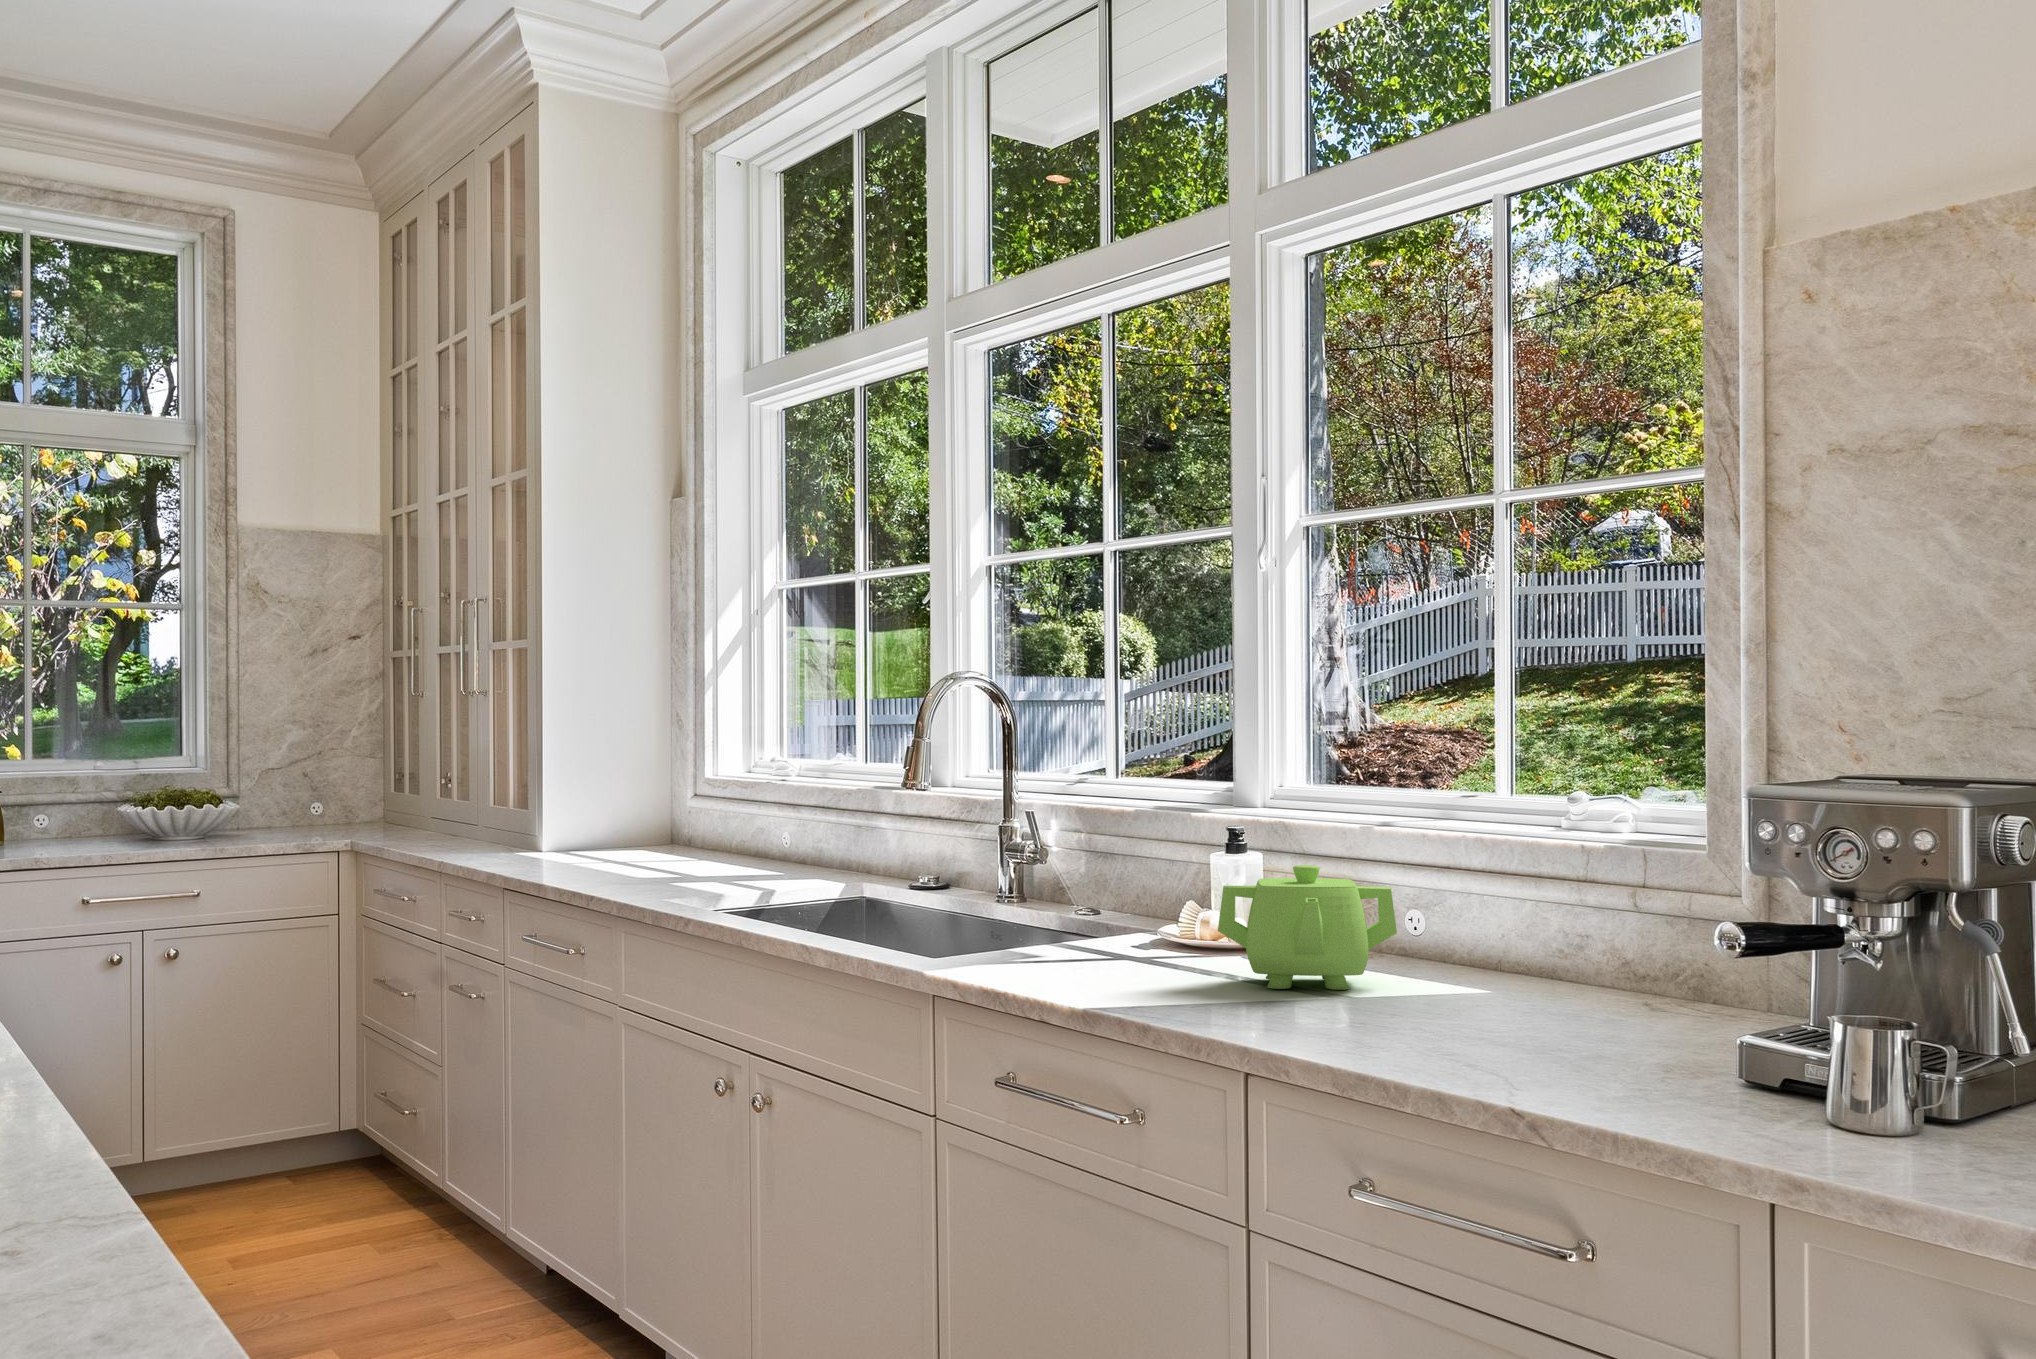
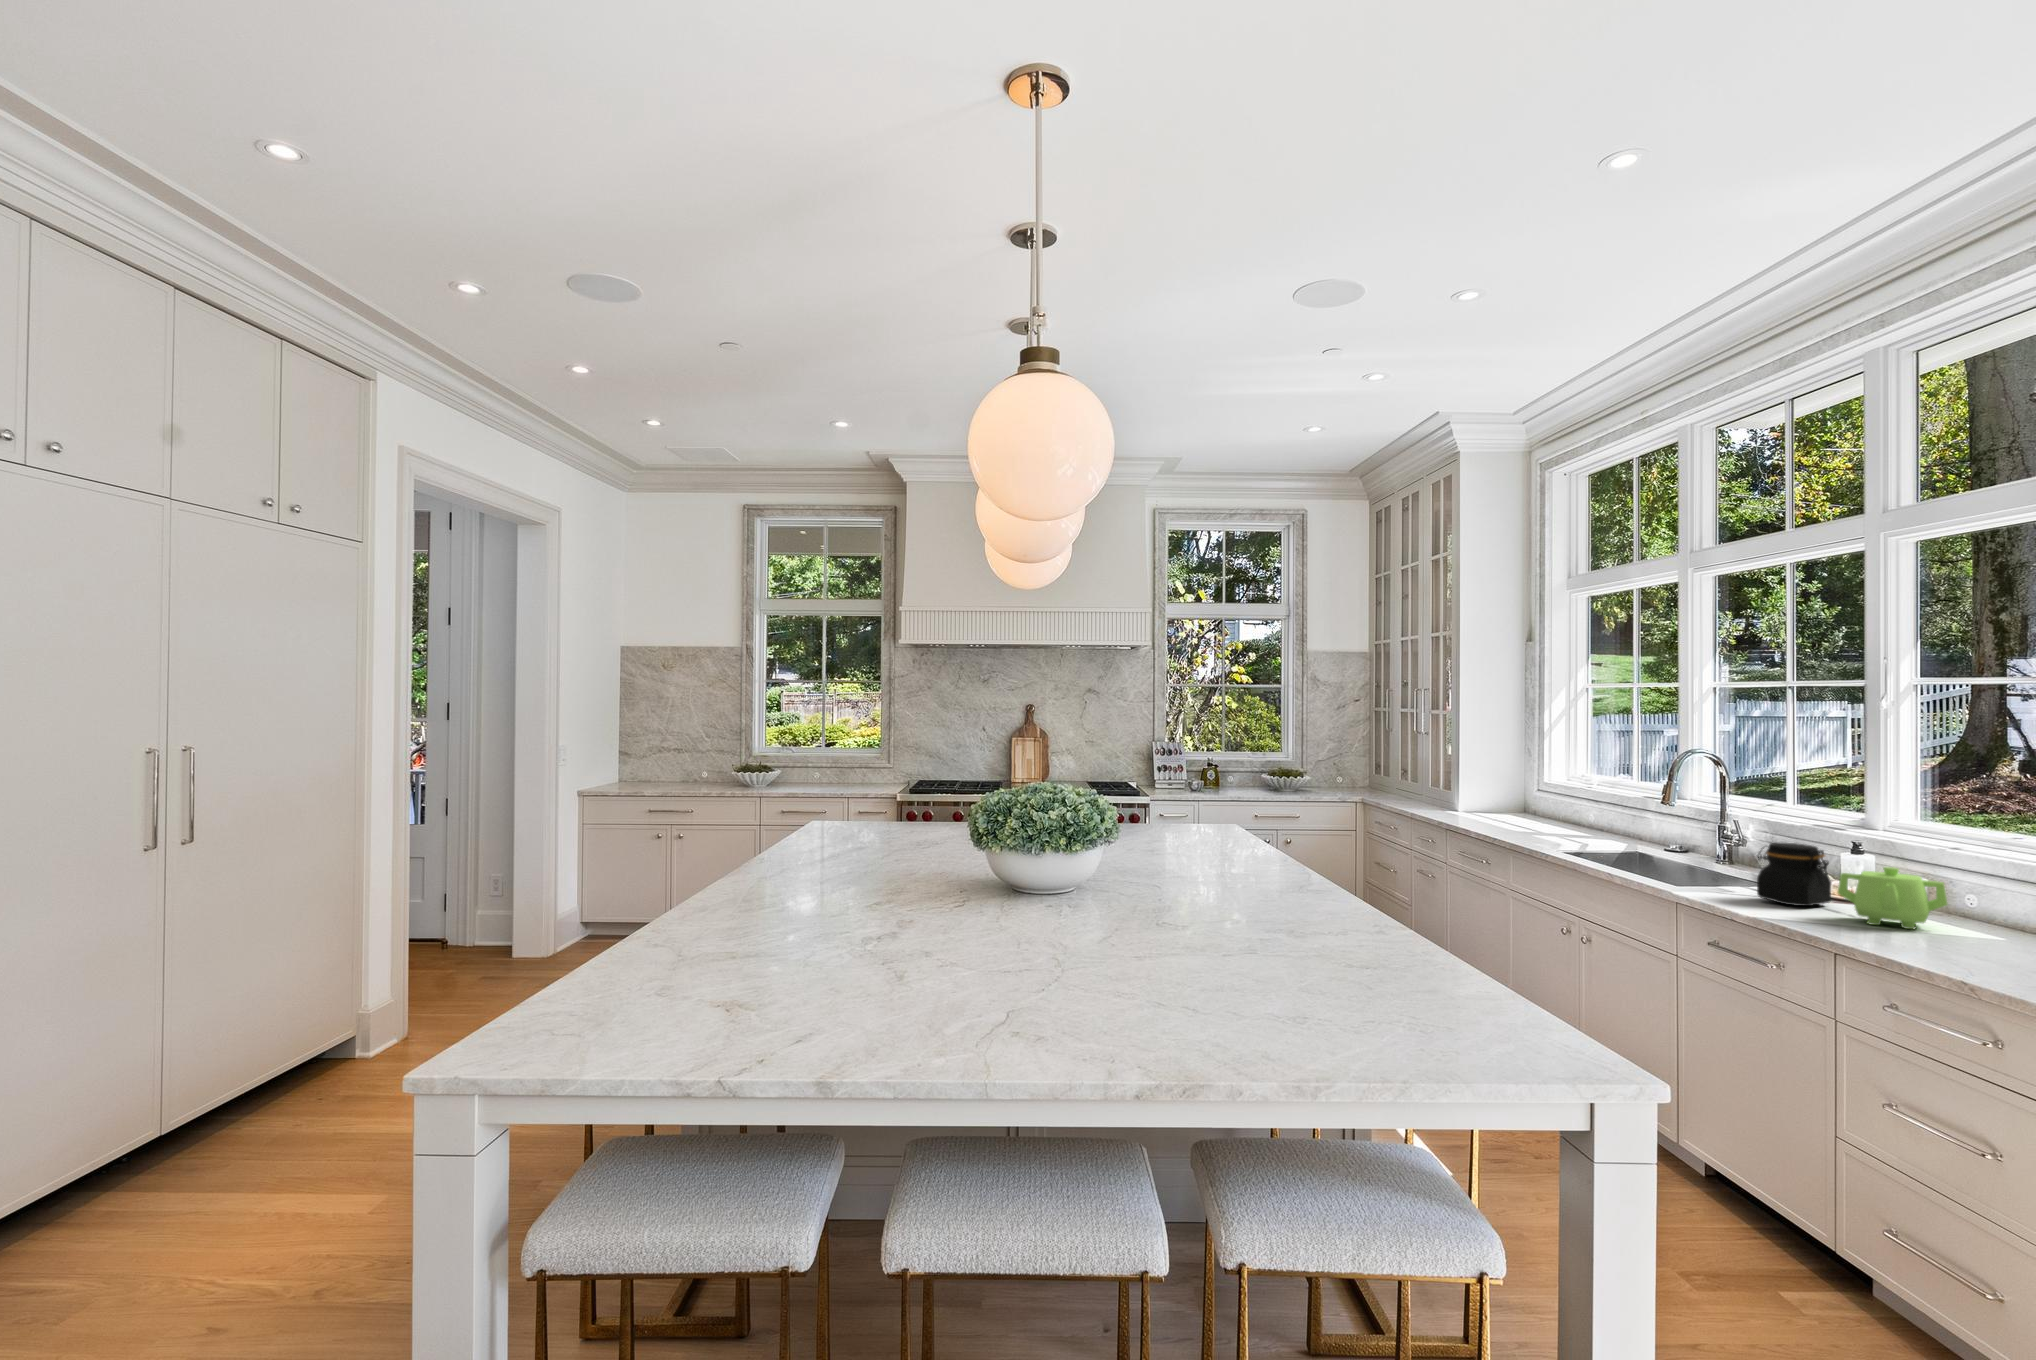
jar: none [1073,838,1202,967] -> present [1757,843,1831,906]

